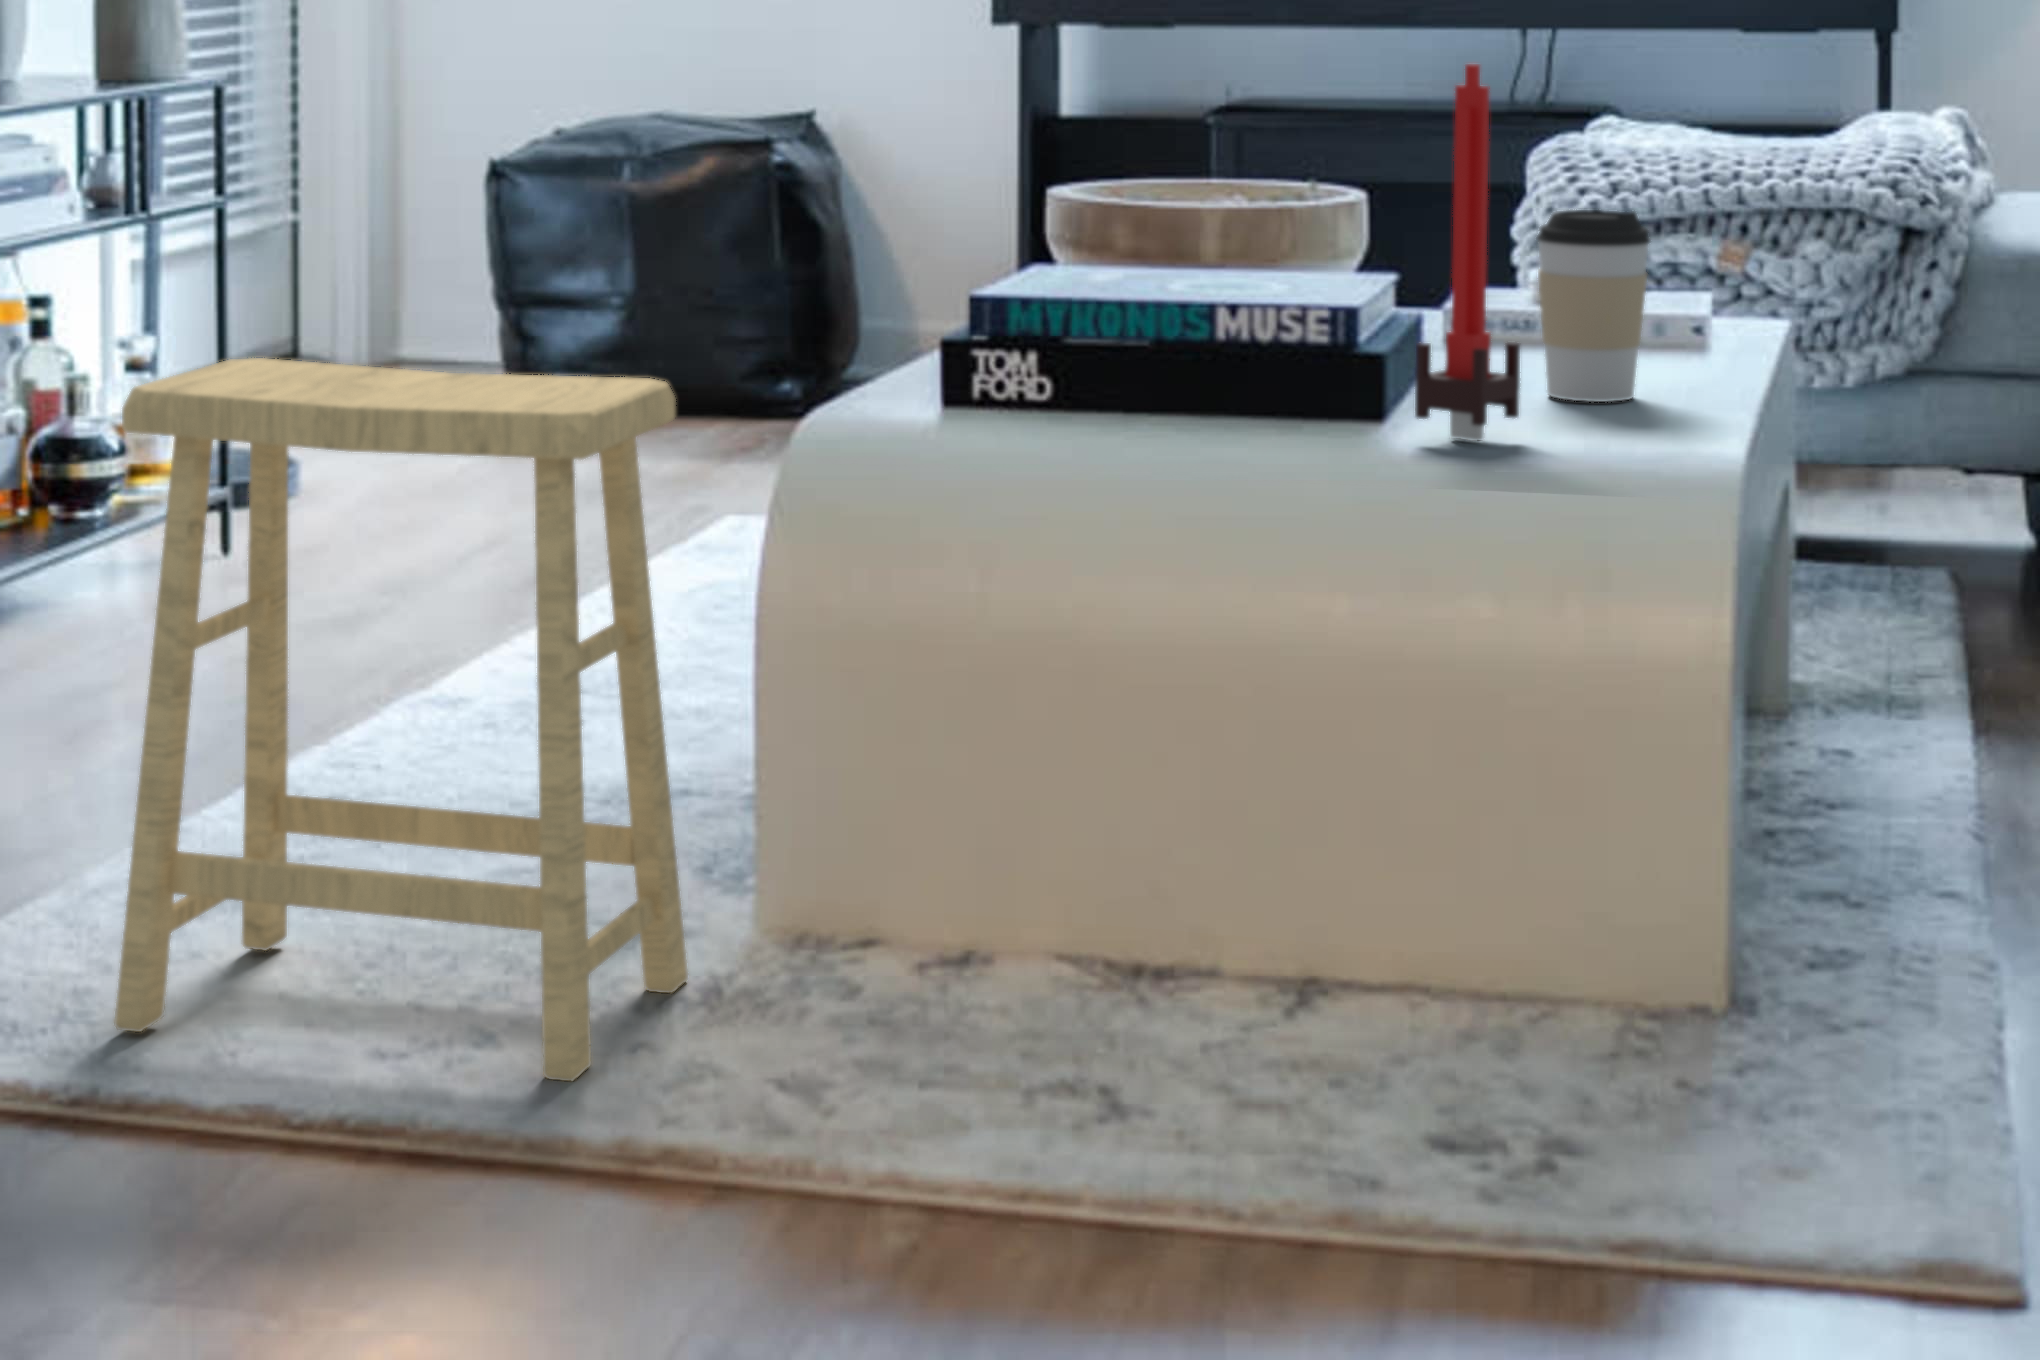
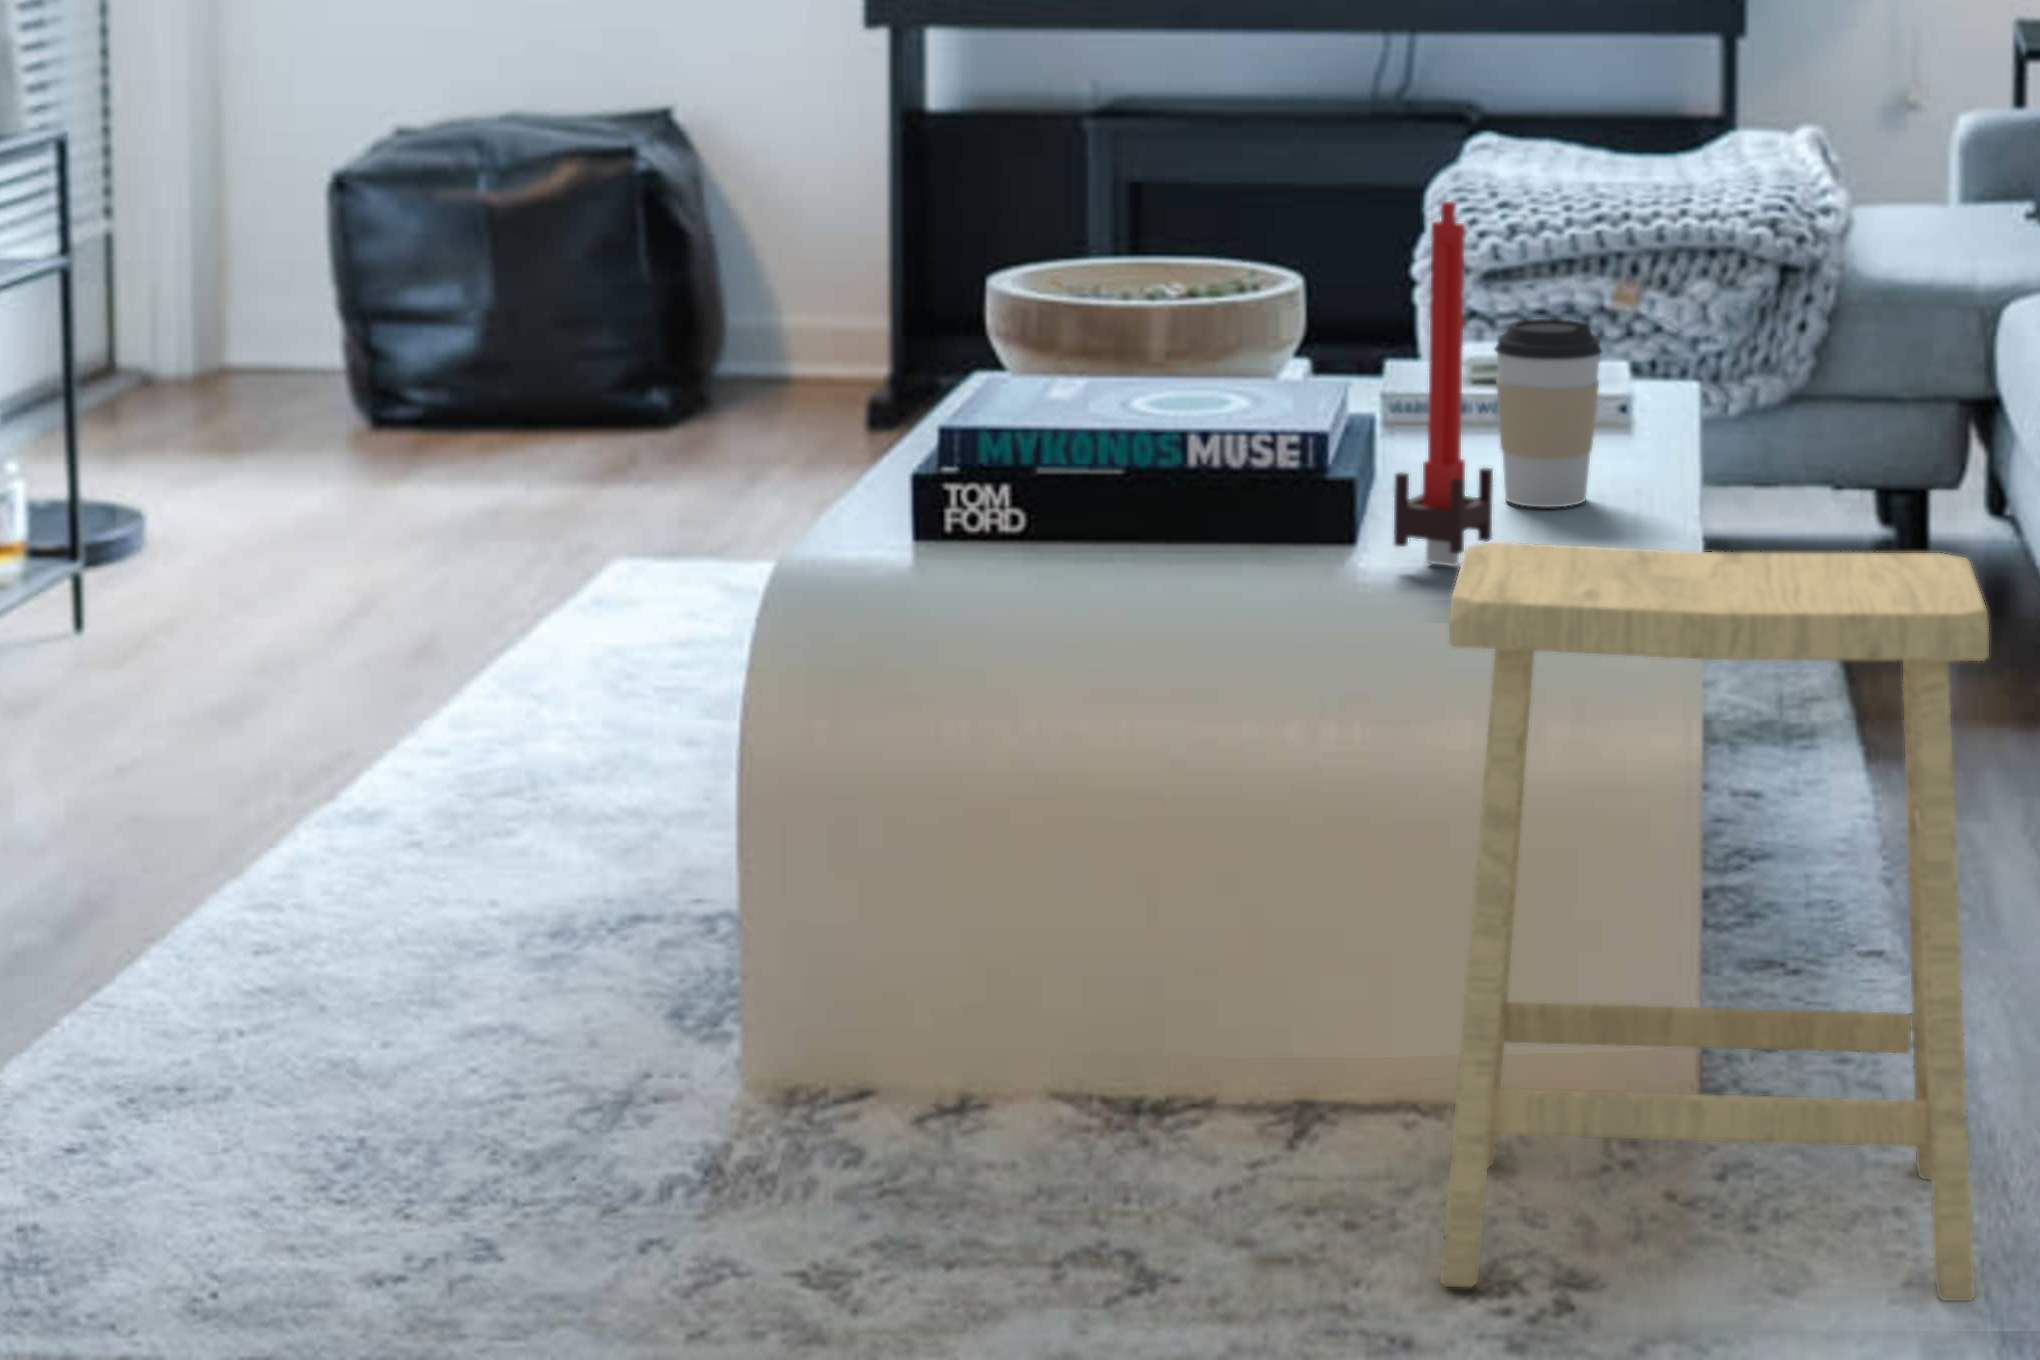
footstool: present [114,358,688,1081] -> present [1440,542,1989,1301]

